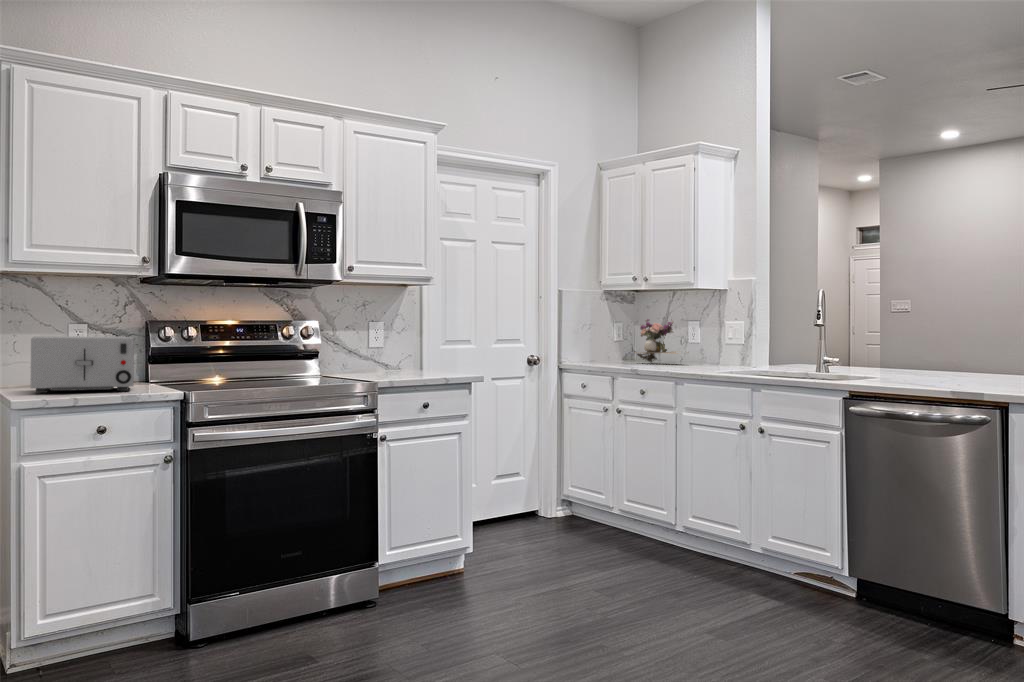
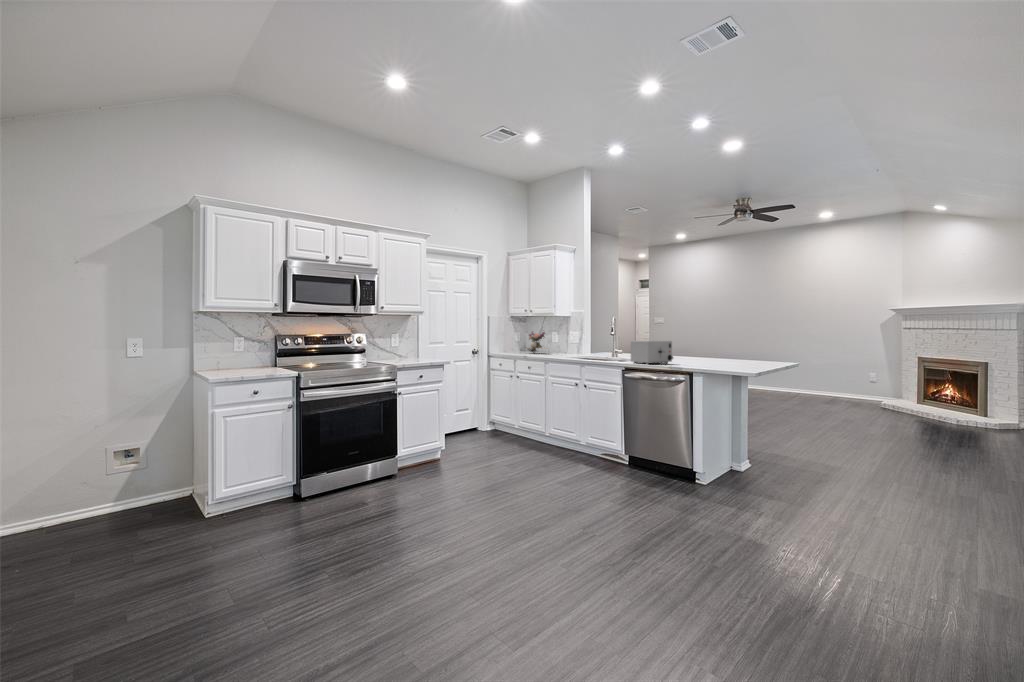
toaster: present [30,336,134,393] -> present [631,341,673,364]

